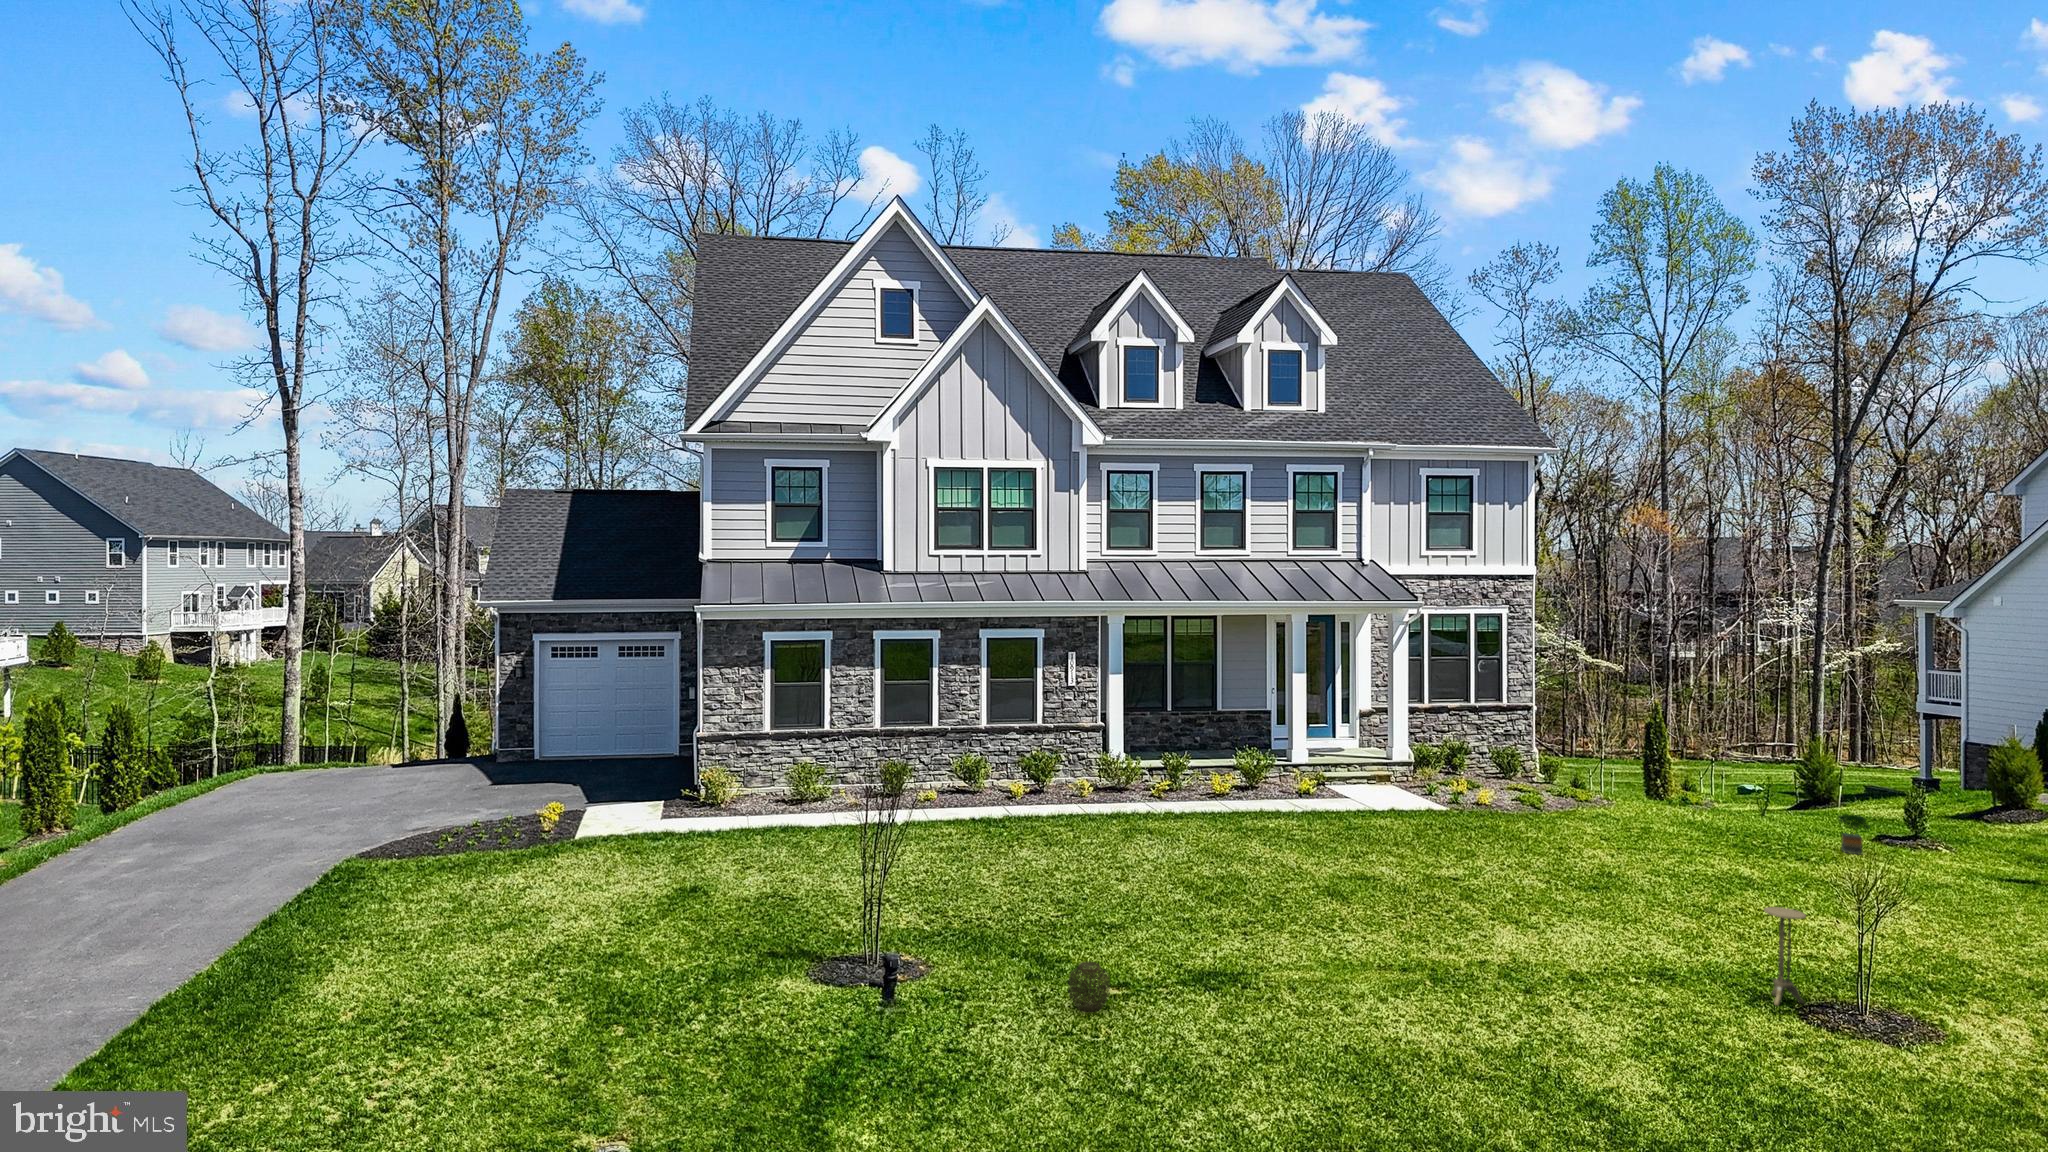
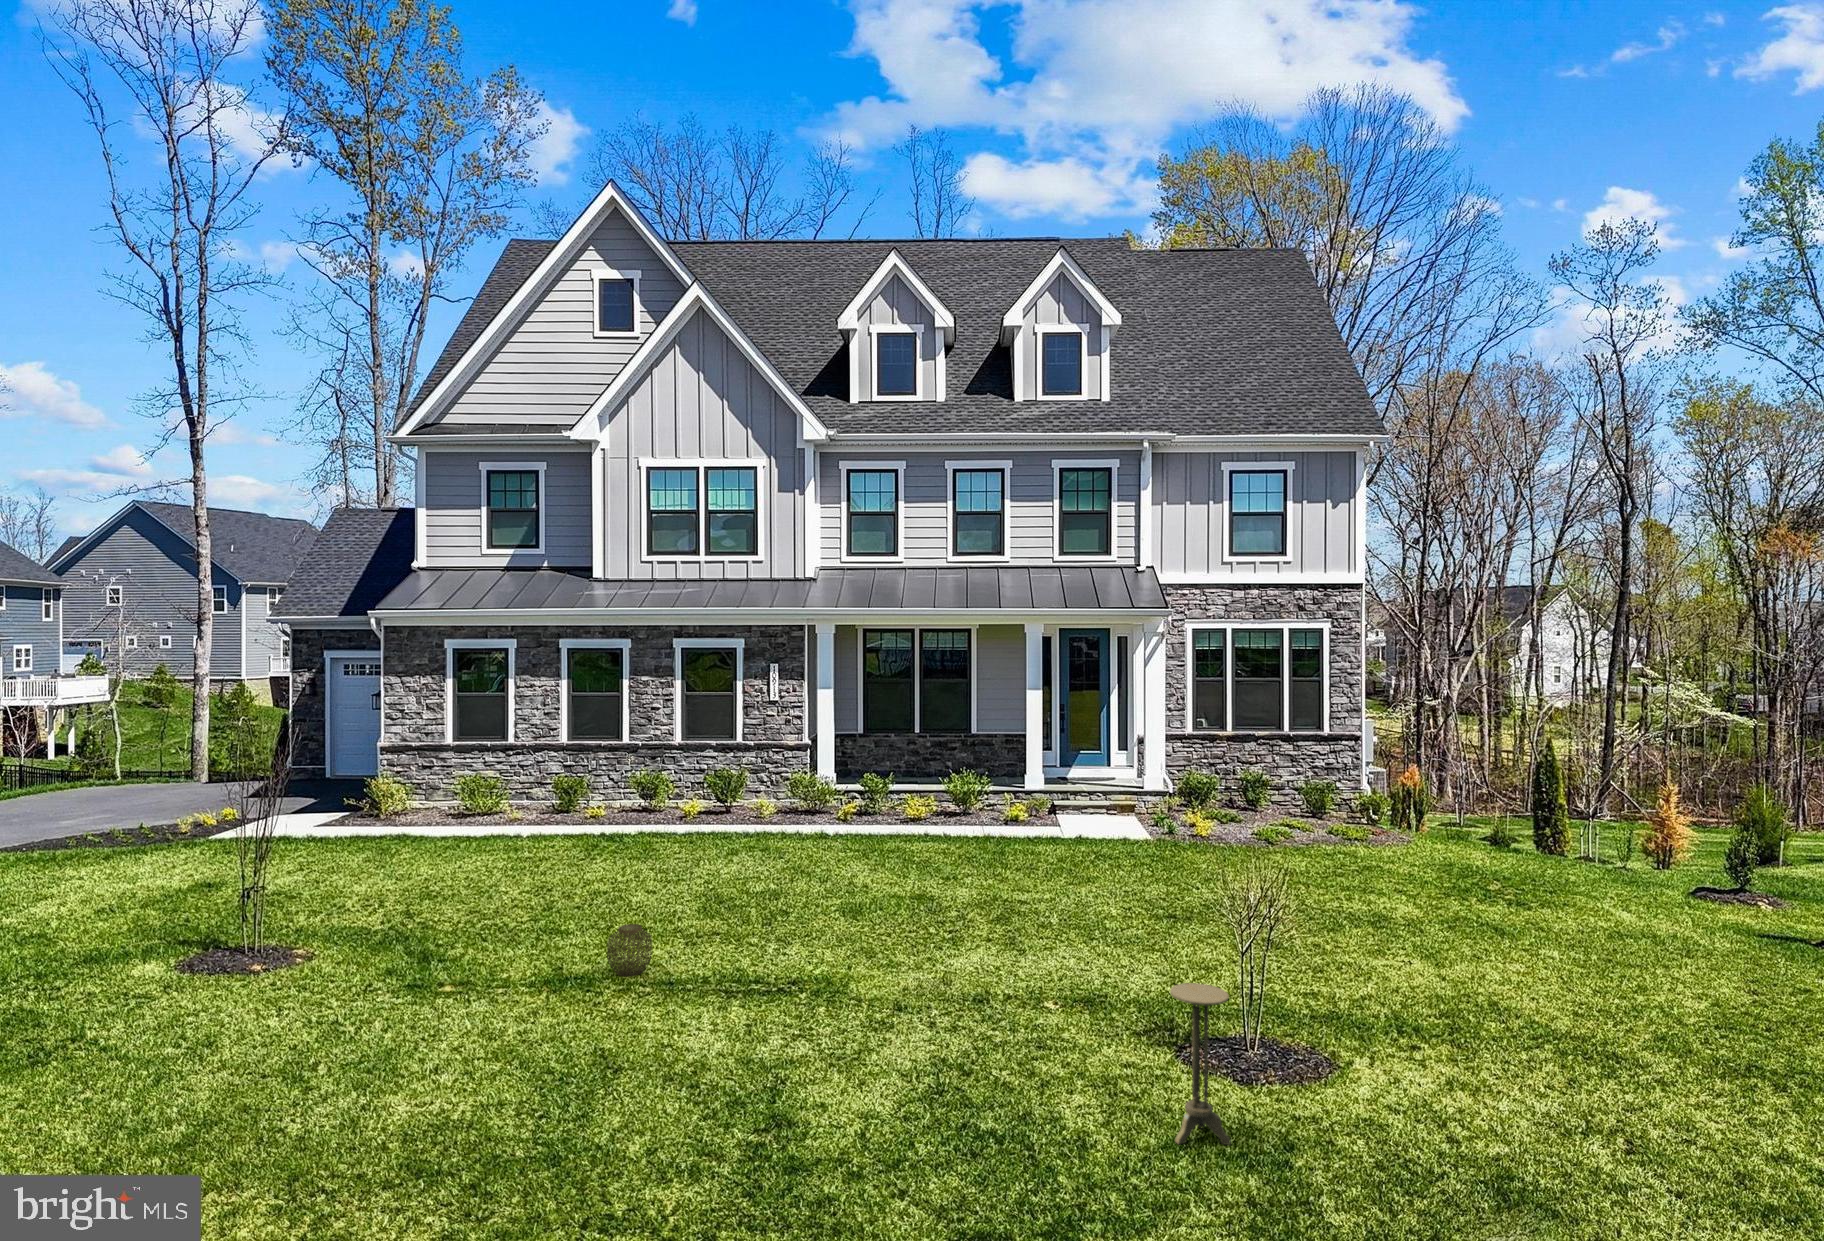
potted tree: present [1838,814,1870,854] -> none [1635,871,1681,931]
woven basket: present [1069,961,1110,1012] -> present [607,924,652,976]

